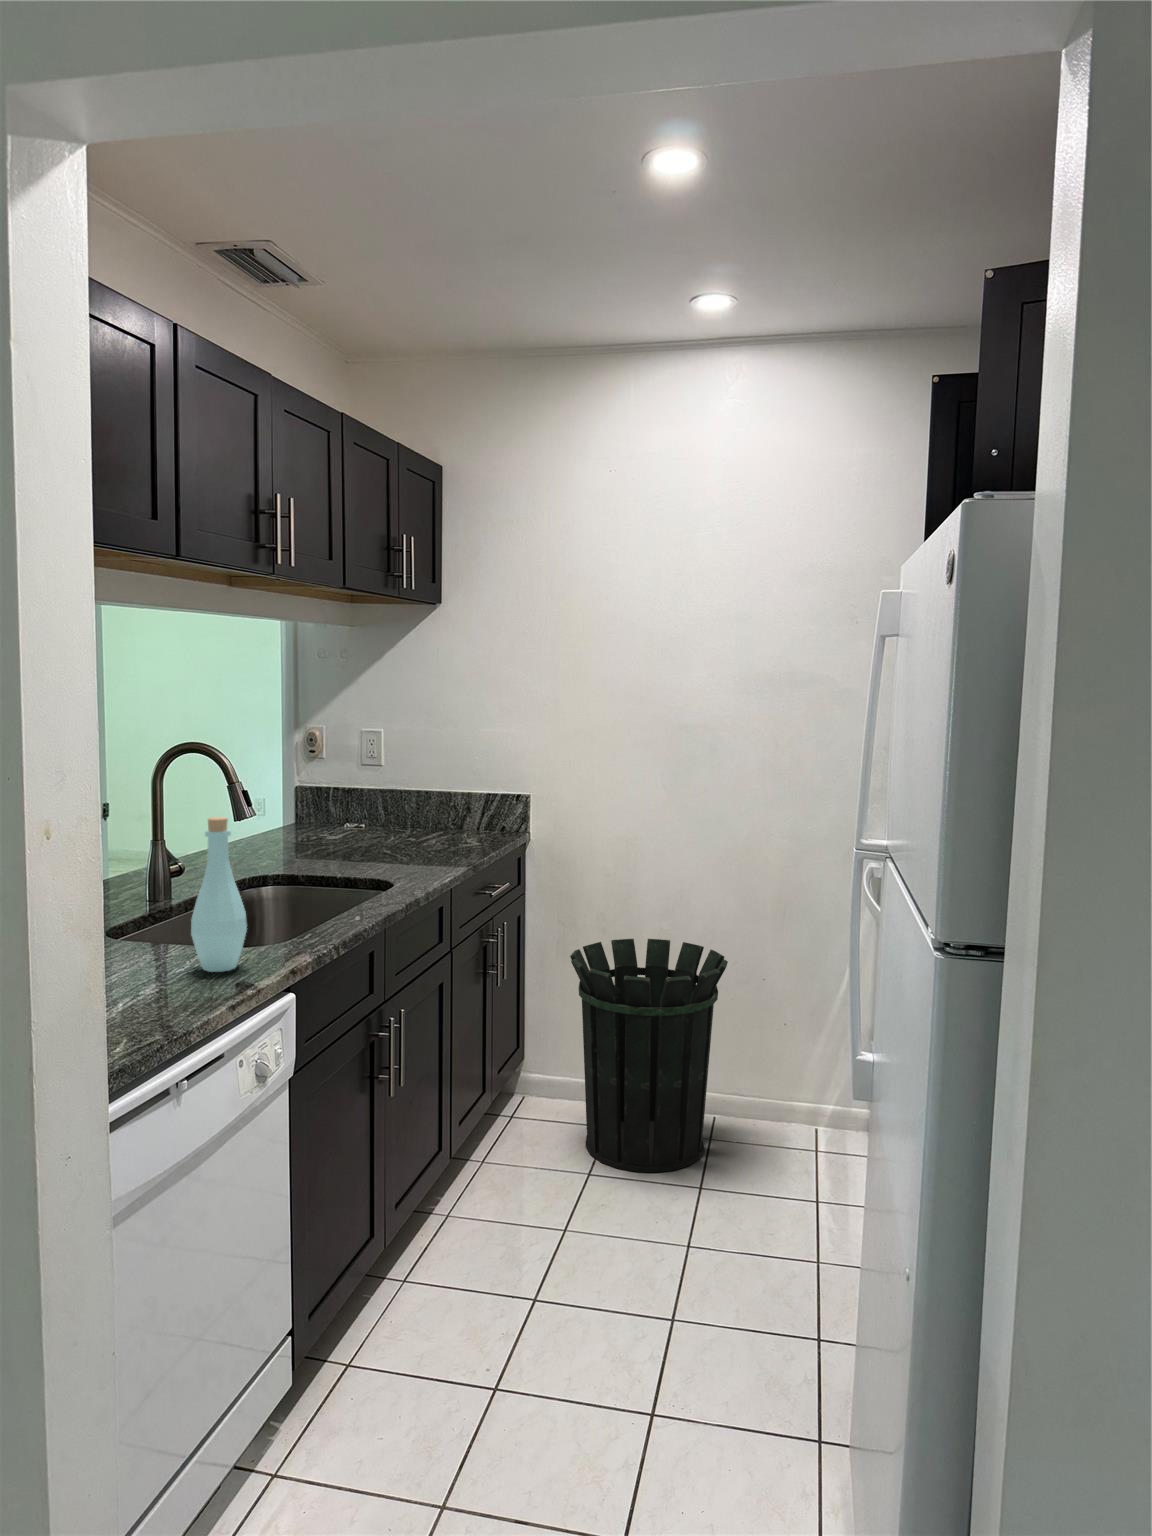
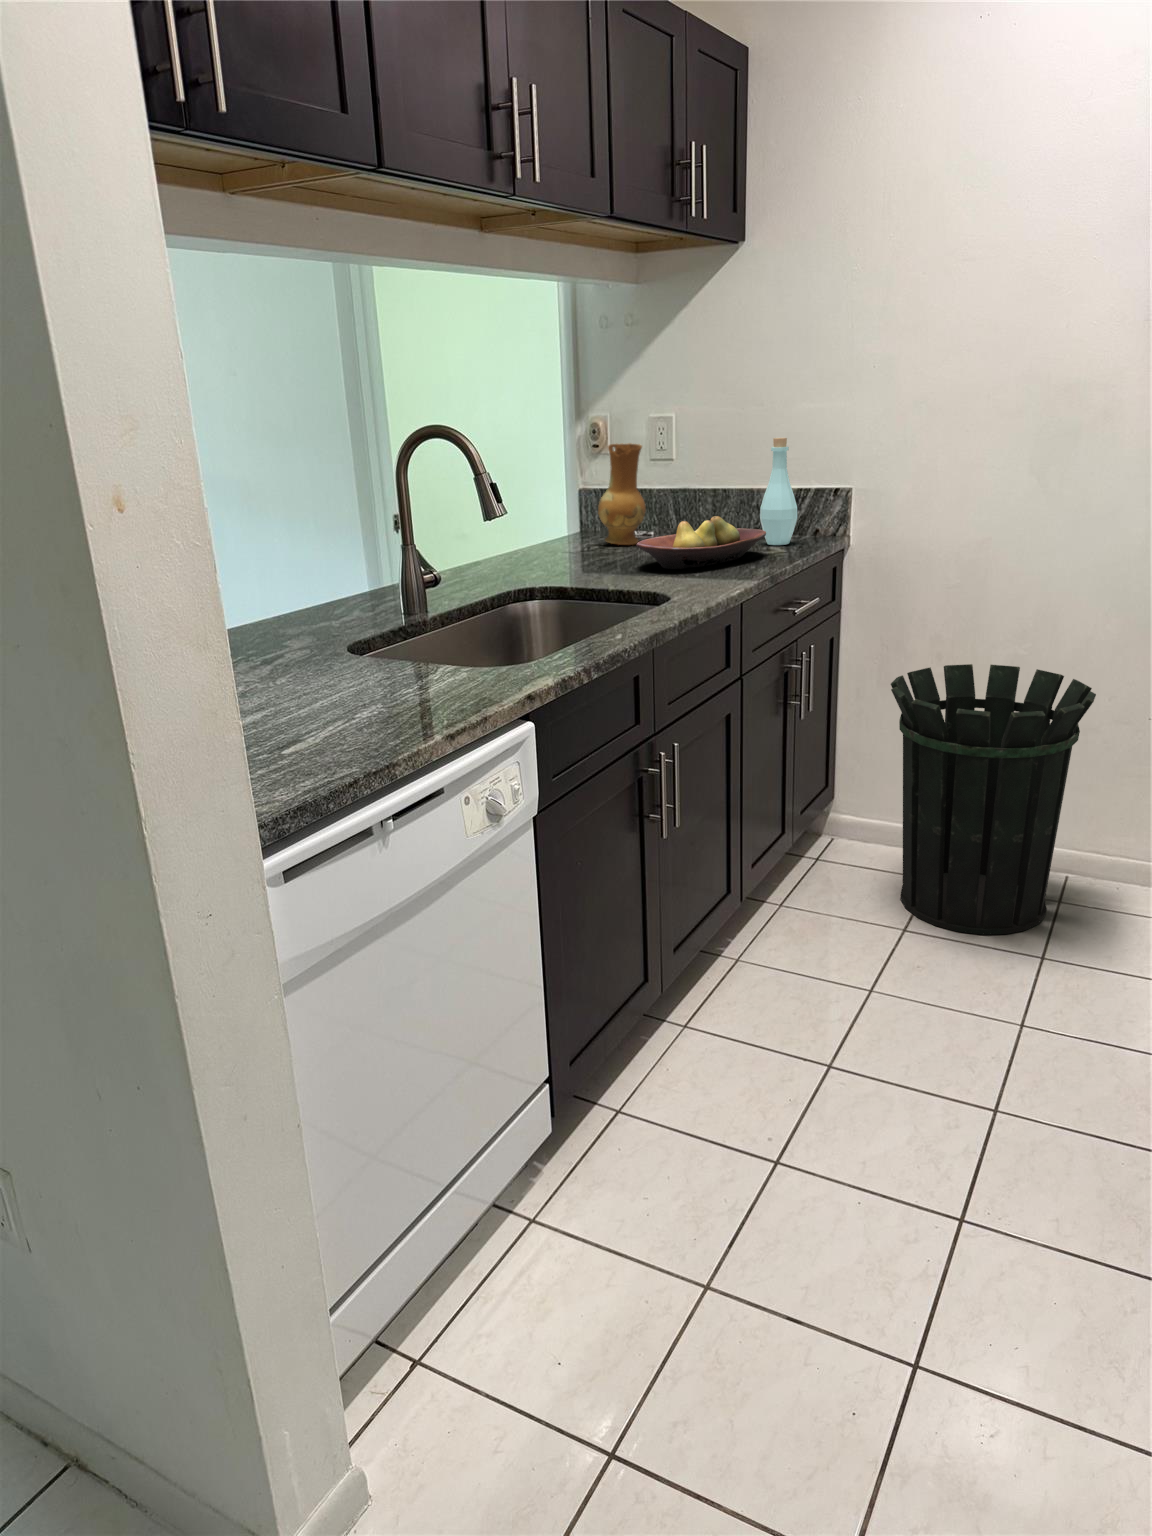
ceramic jug: none [316,751,358,838] -> present [598,444,645,545]
fruit bowl: none [356,816,465,860] -> present [636,516,766,569]
bottle: present [191,817,247,972] -> present [760,438,797,545]

